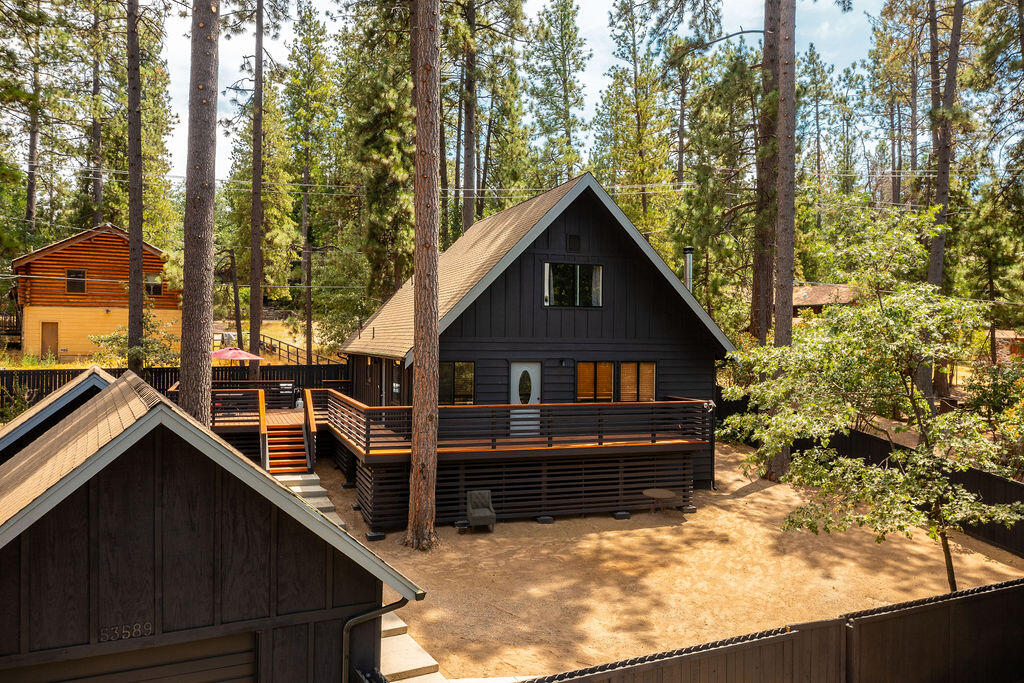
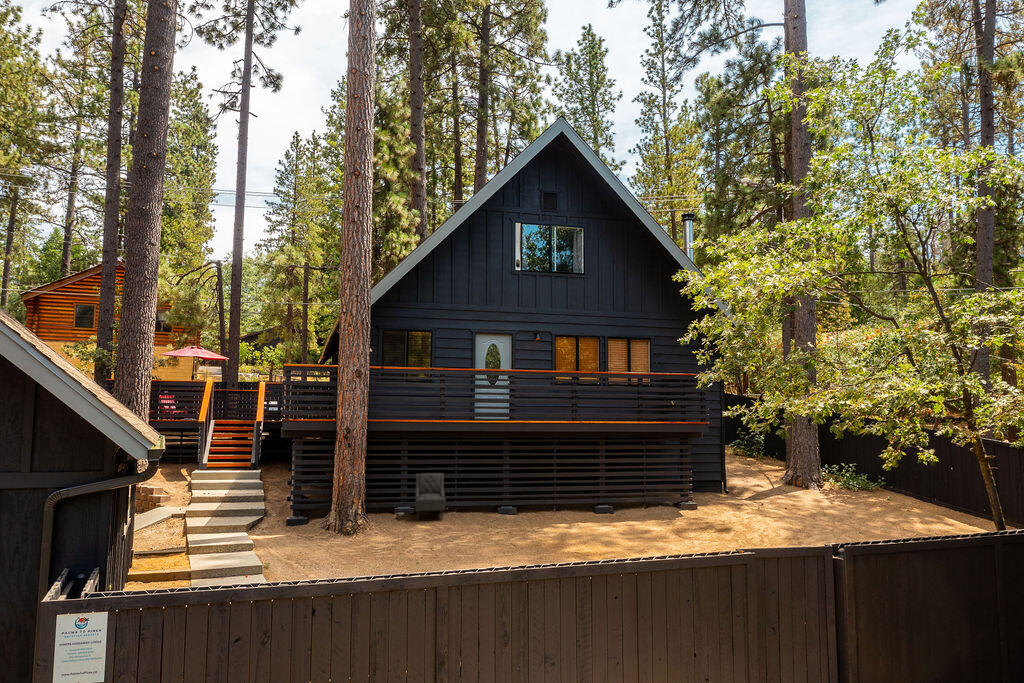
round table: present [643,489,675,518] -> none [629,479,667,511]

